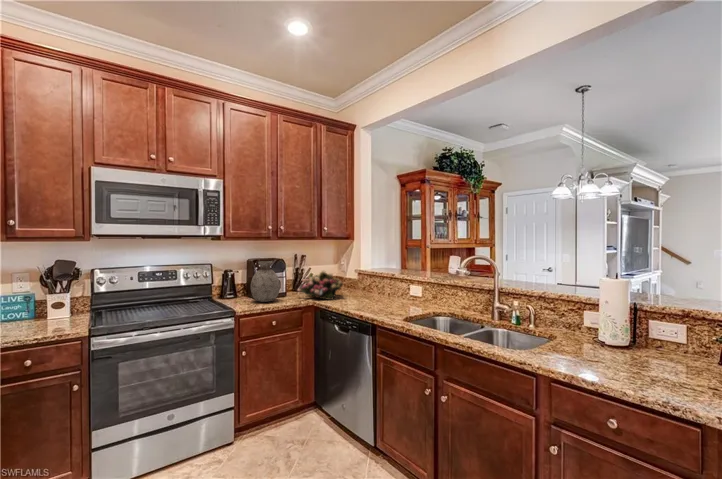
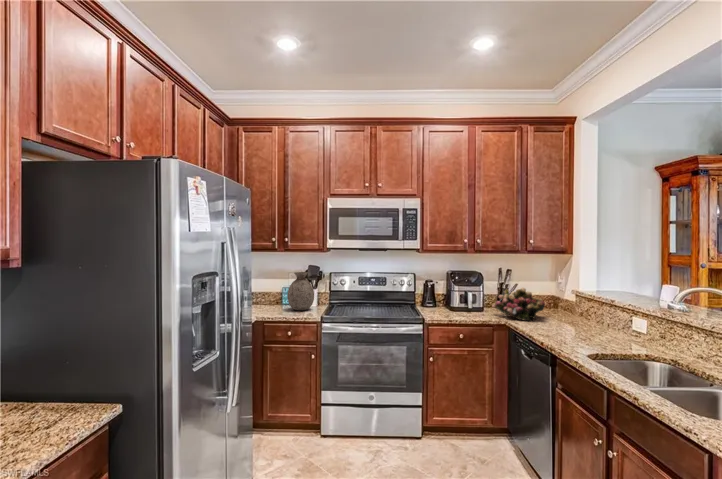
vase: present [251,261,280,302] -> present [287,272,314,310]

